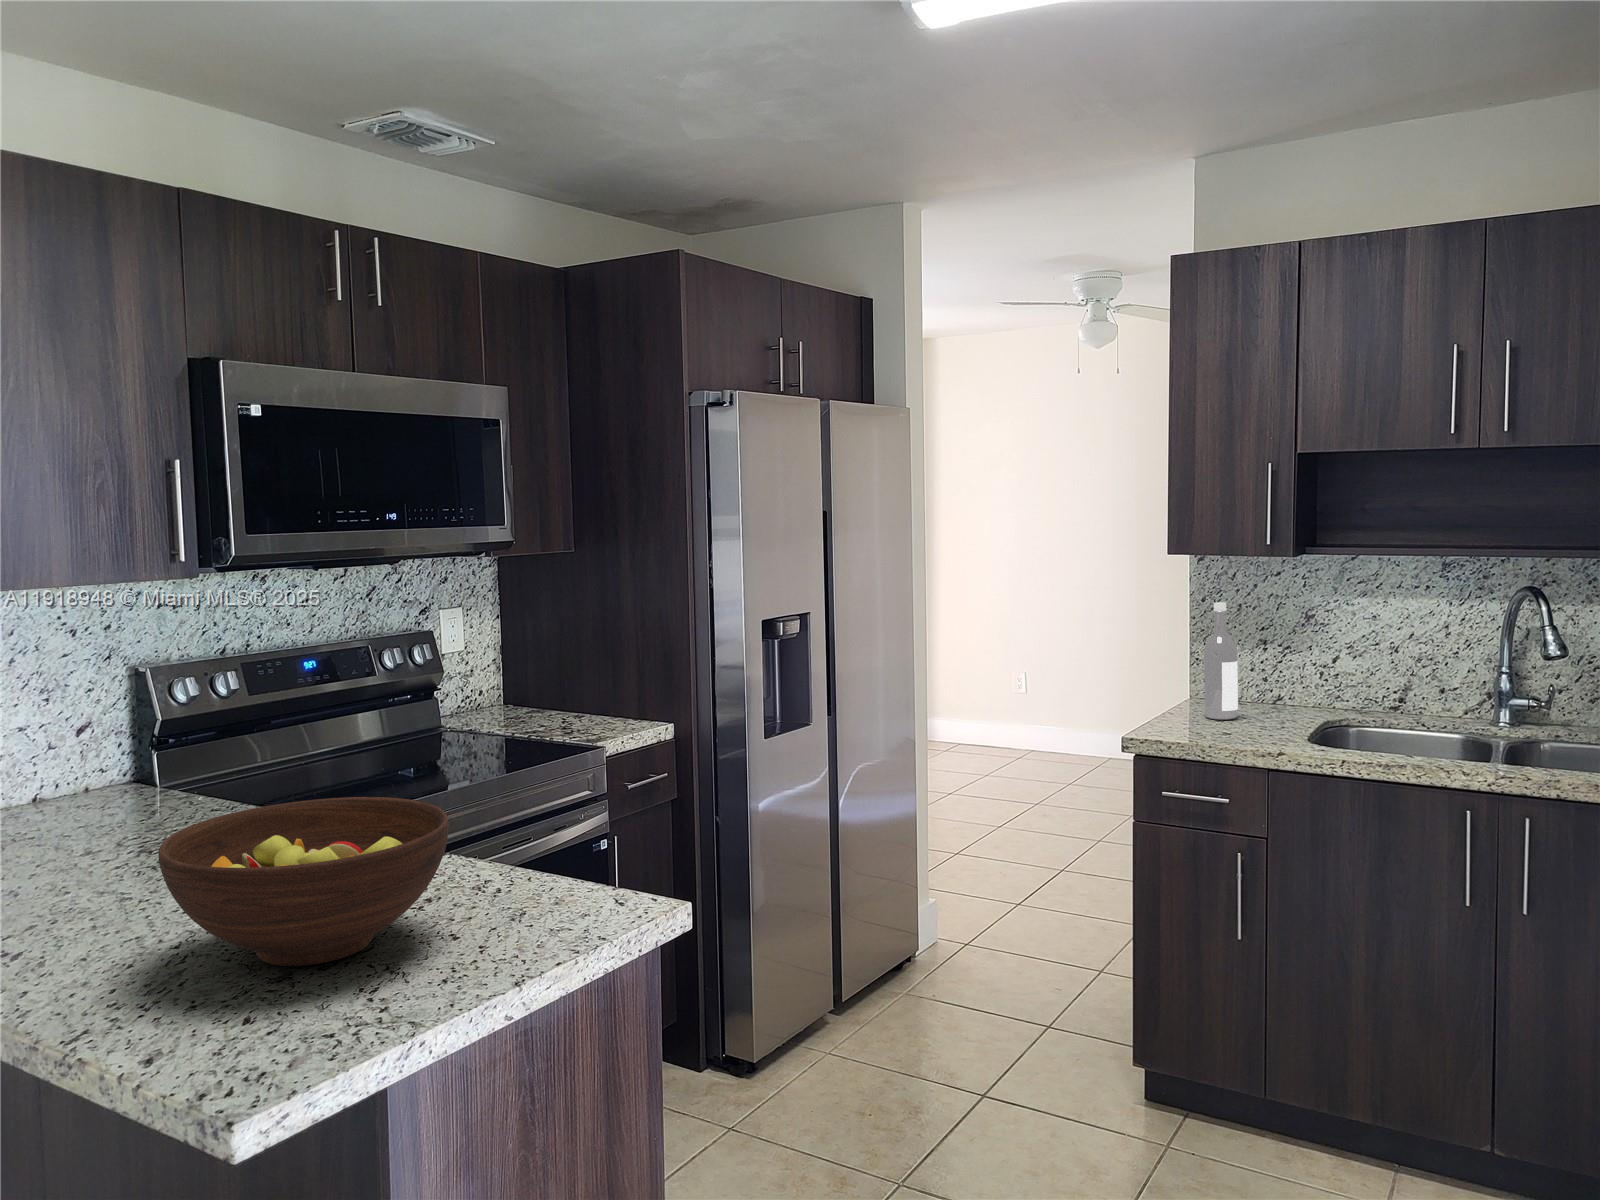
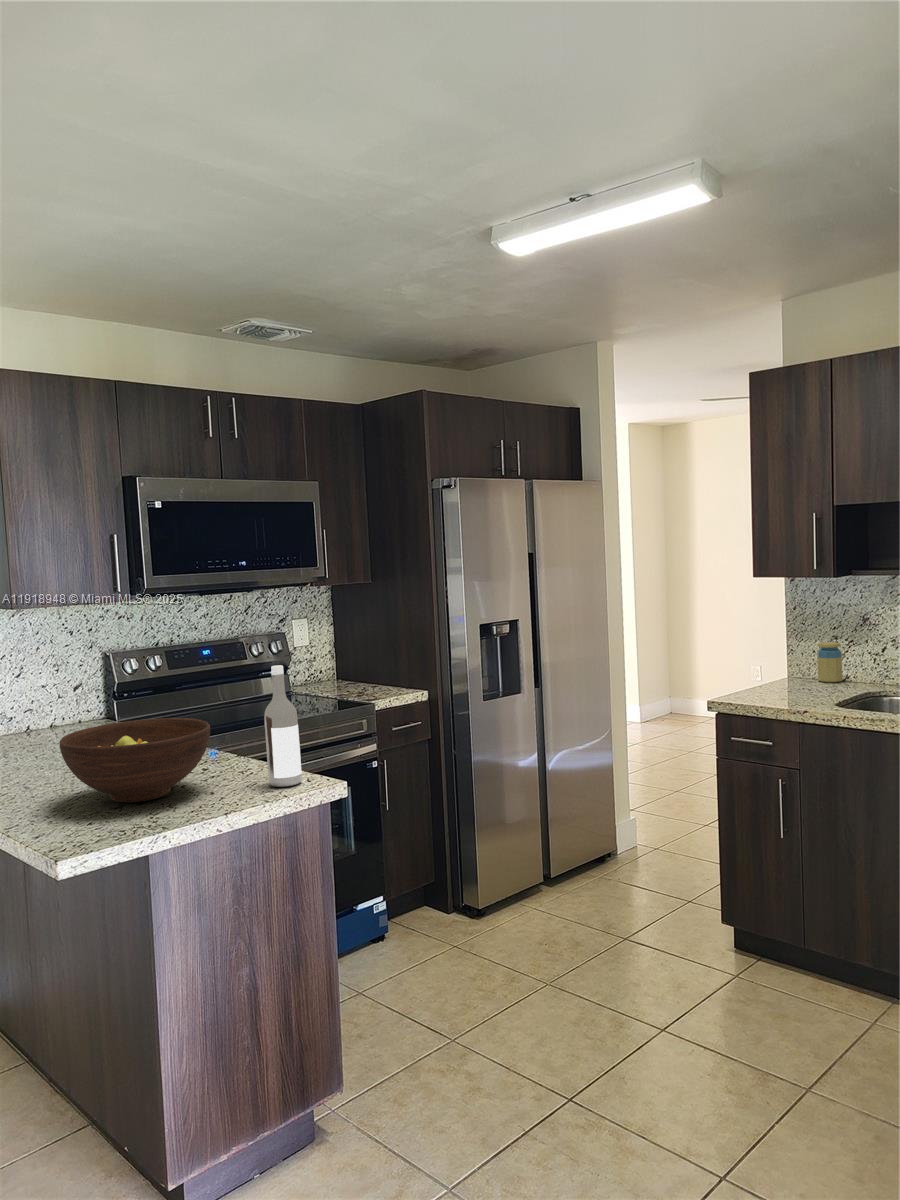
wine bottle: present [1204,602,1238,720] -> present [264,665,302,787]
jar: none [1240,649,1275,707] -> present [817,642,842,683]

